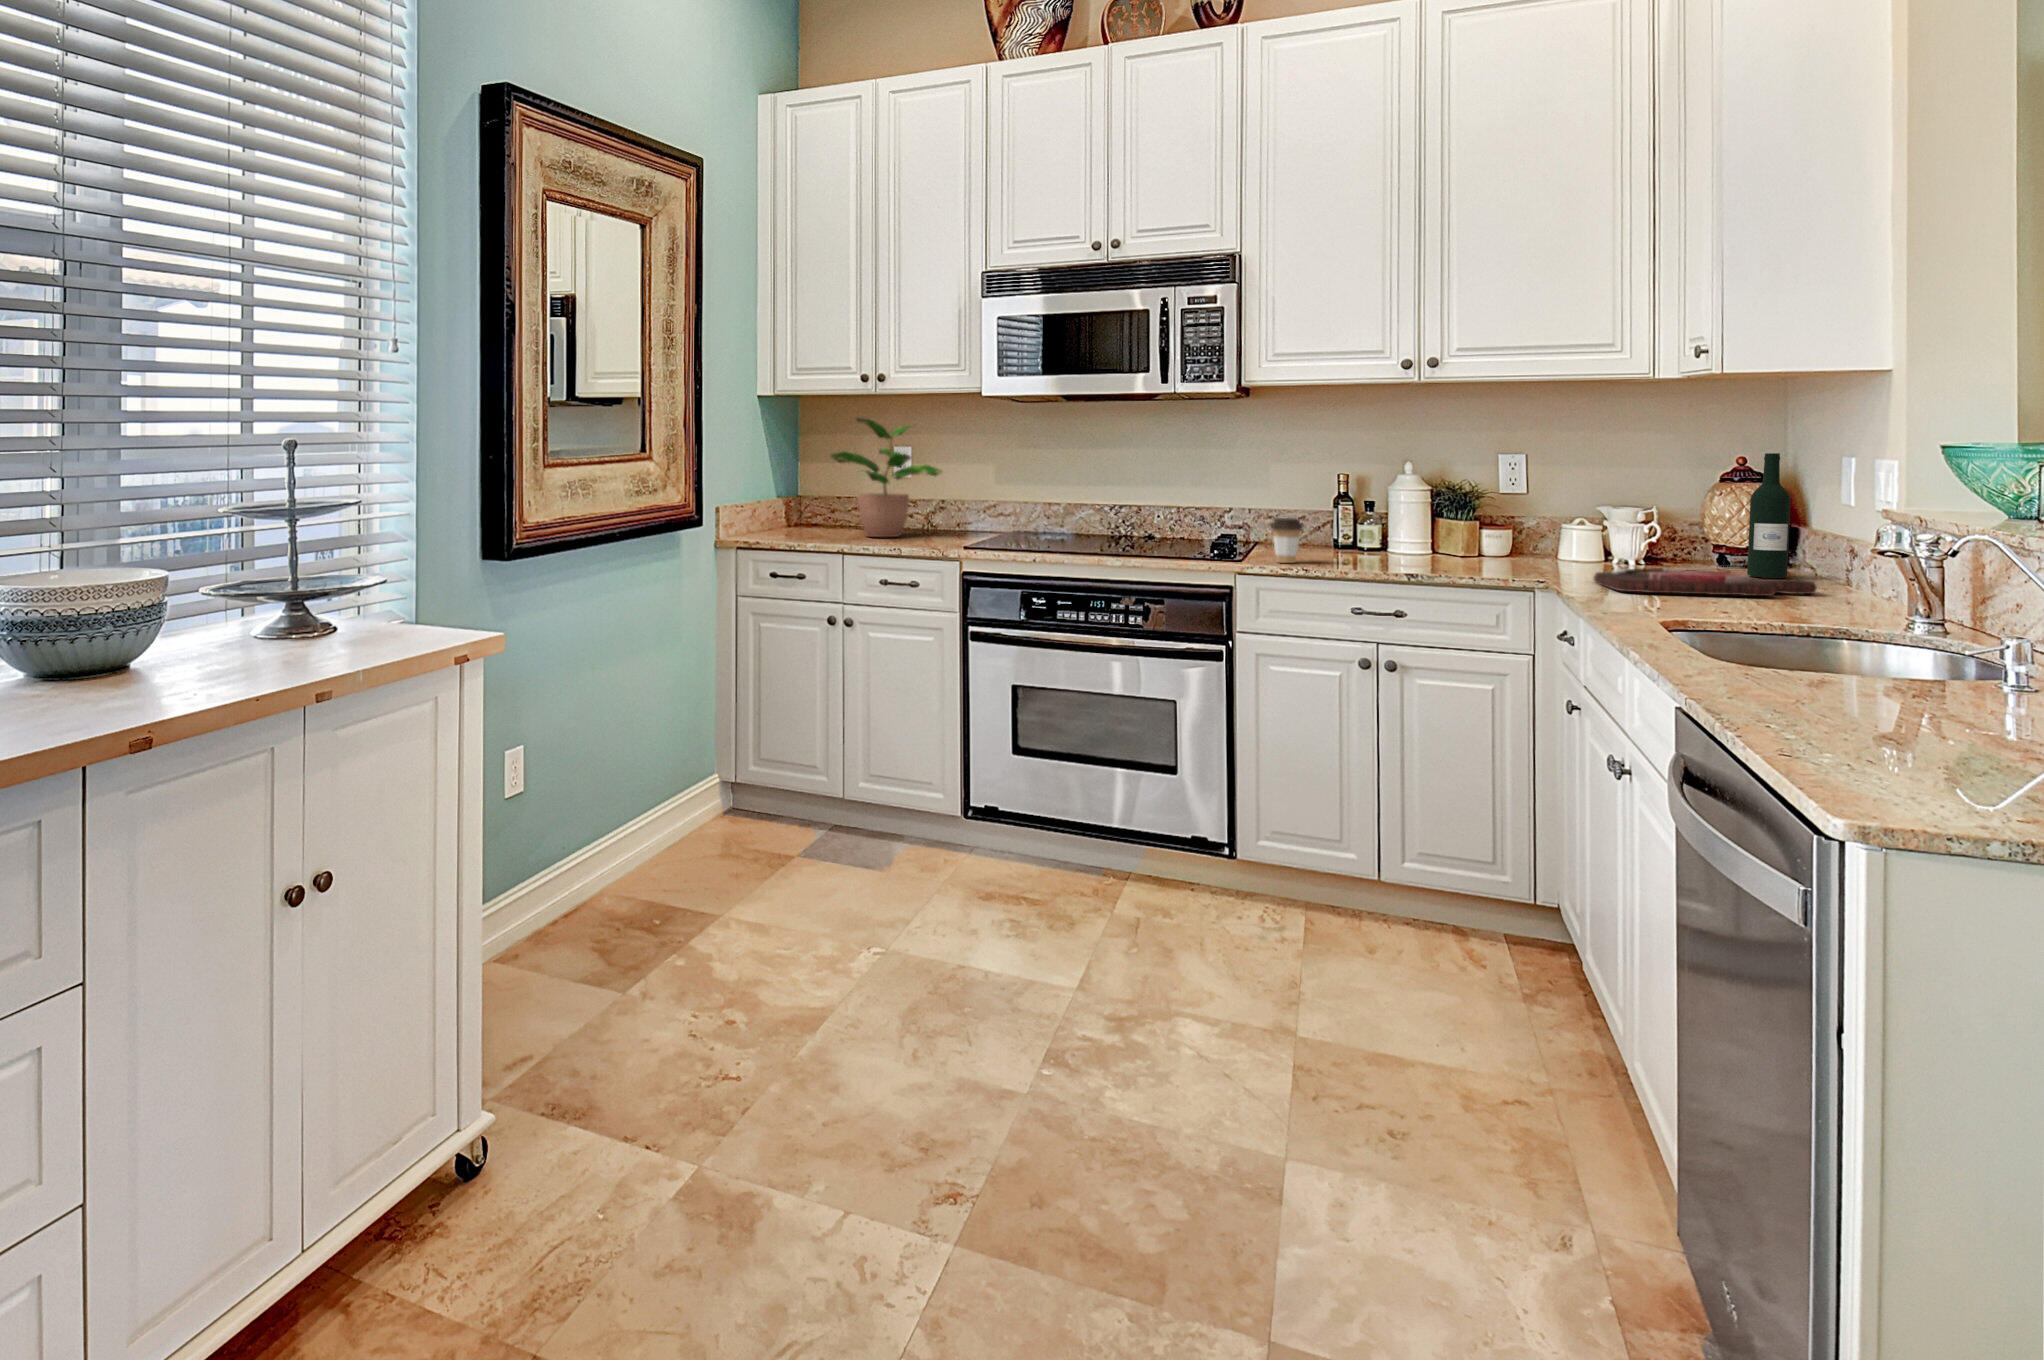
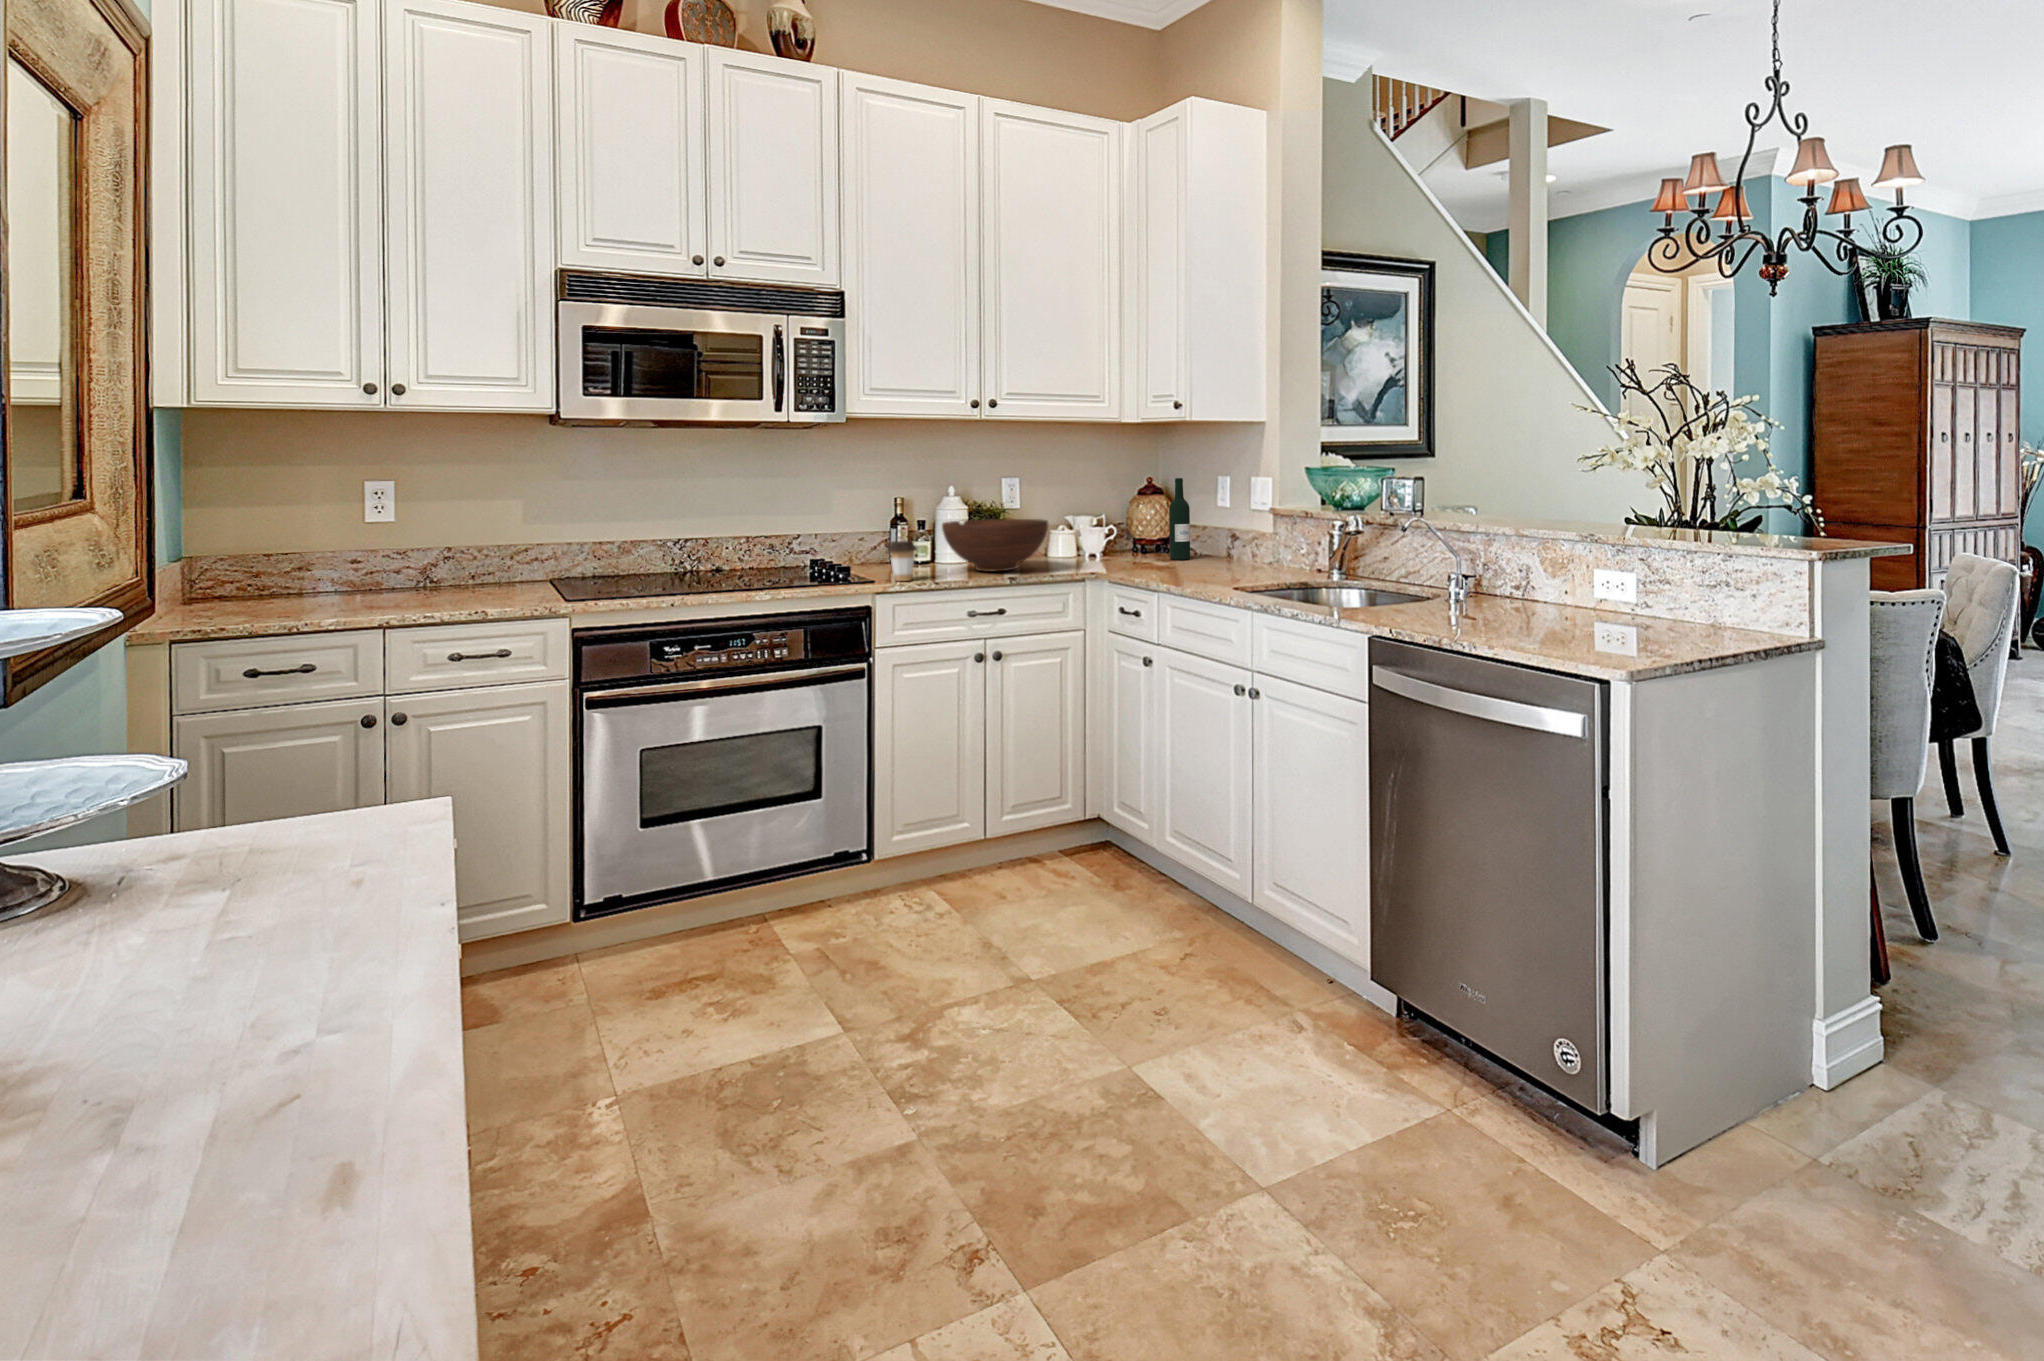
potted plant: present [831,418,942,537] -> none [284,443,477,601]
fruit bowl: none [1358,501,1505,565] -> present [942,519,1048,572]
cutting board: present [1593,567,1817,596] -> none [1121,554,1233,577]

